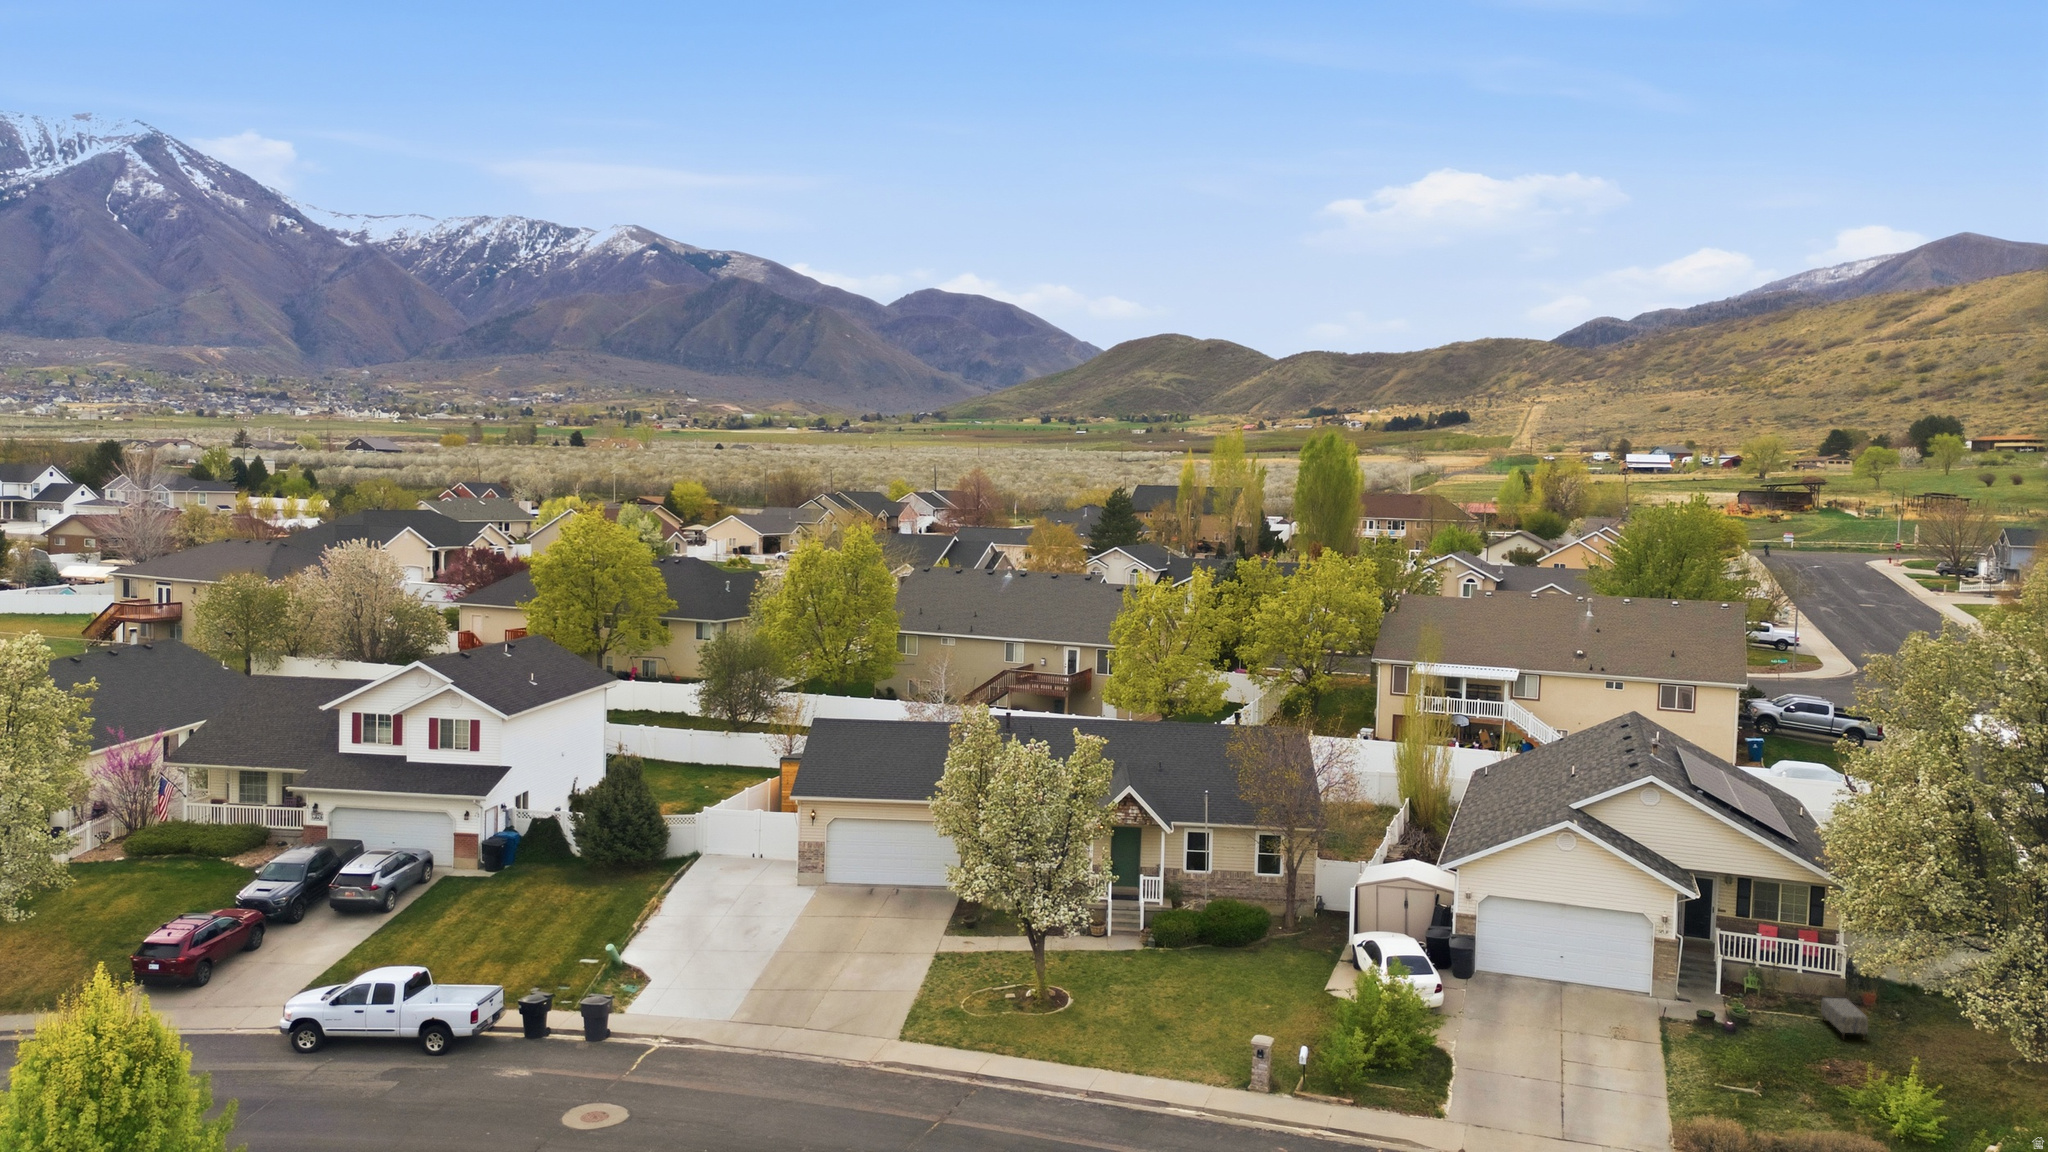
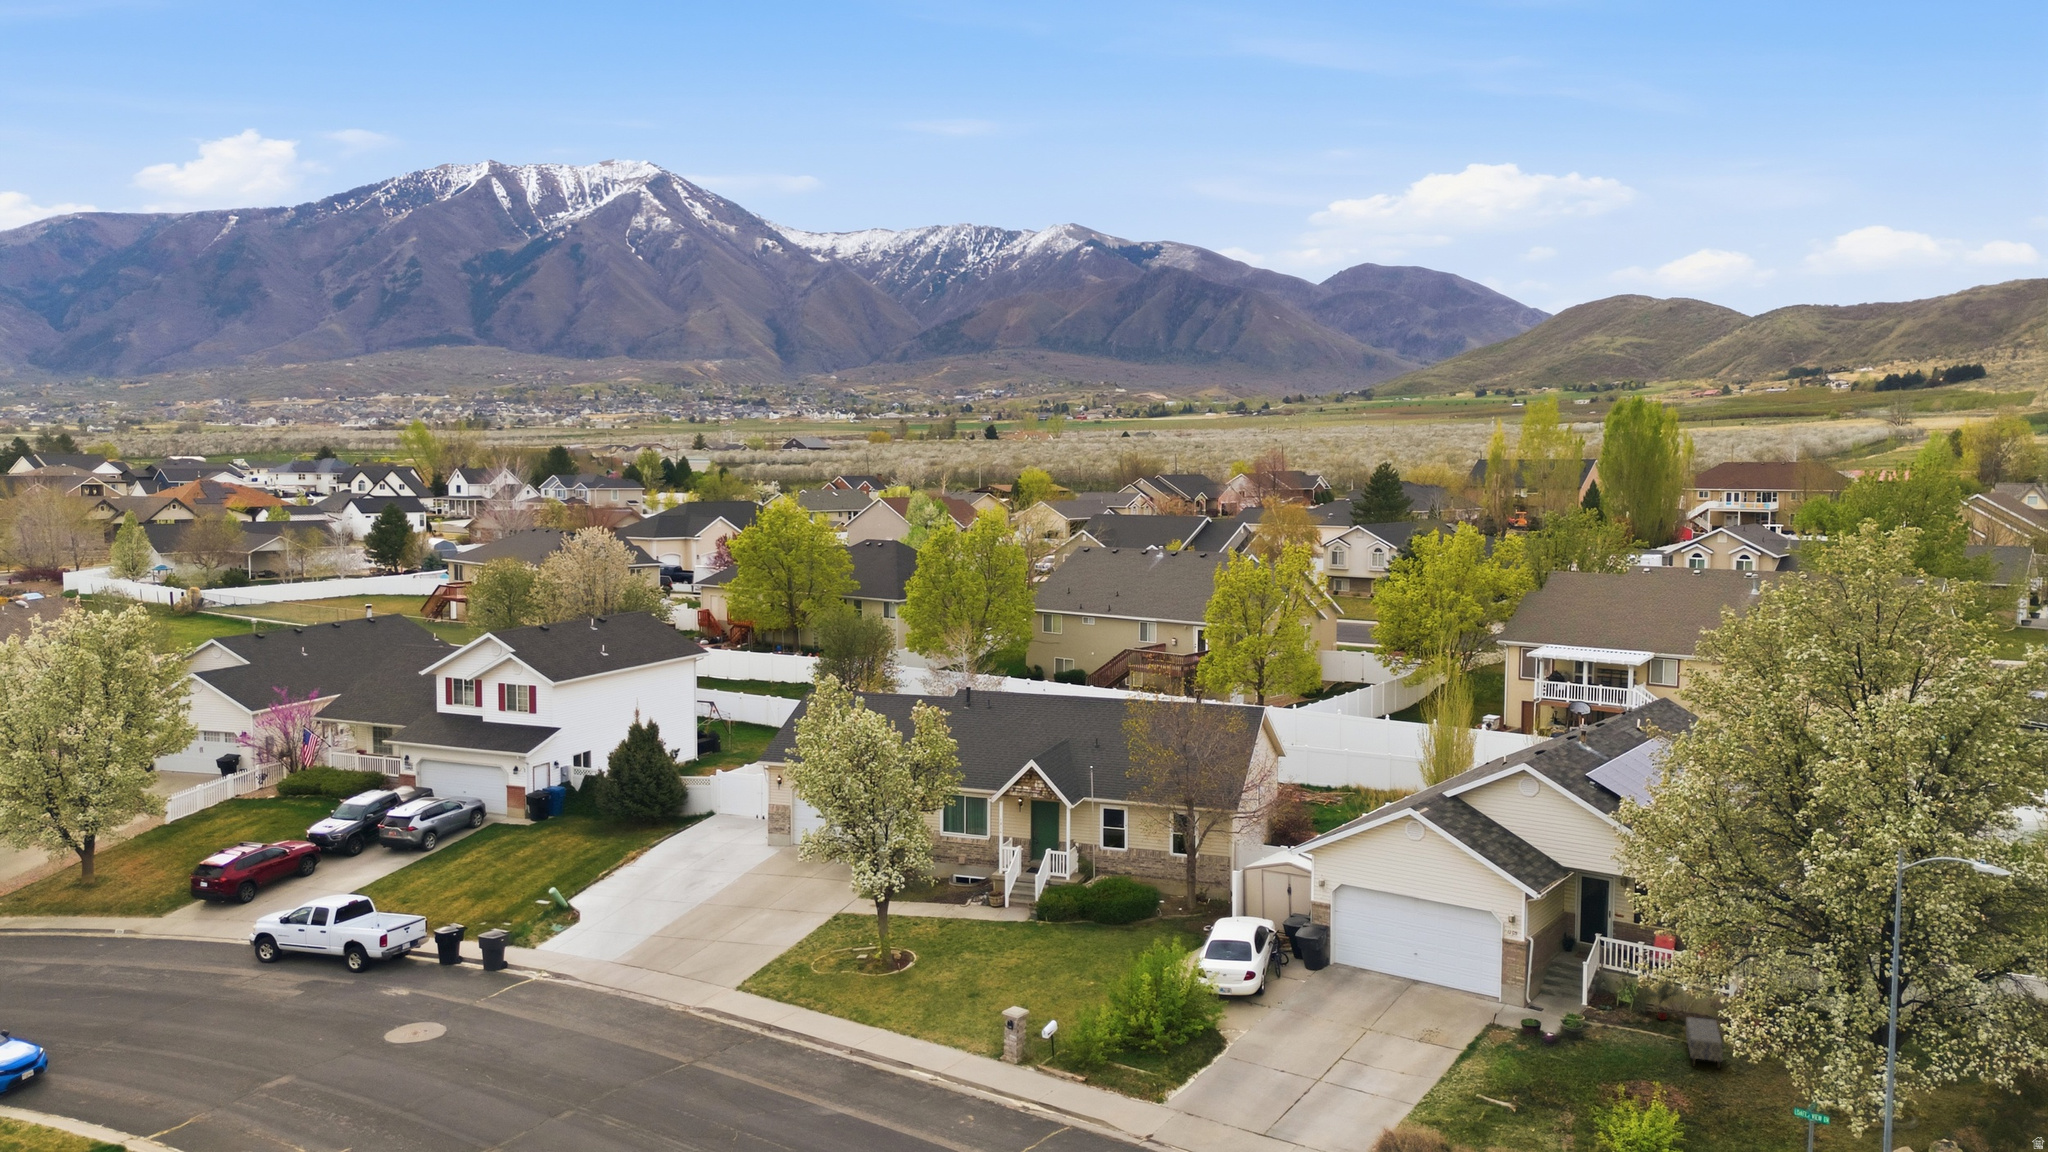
potted tree: none [1770,962,1804,1003] -> present [1644,979,1679,1020]

